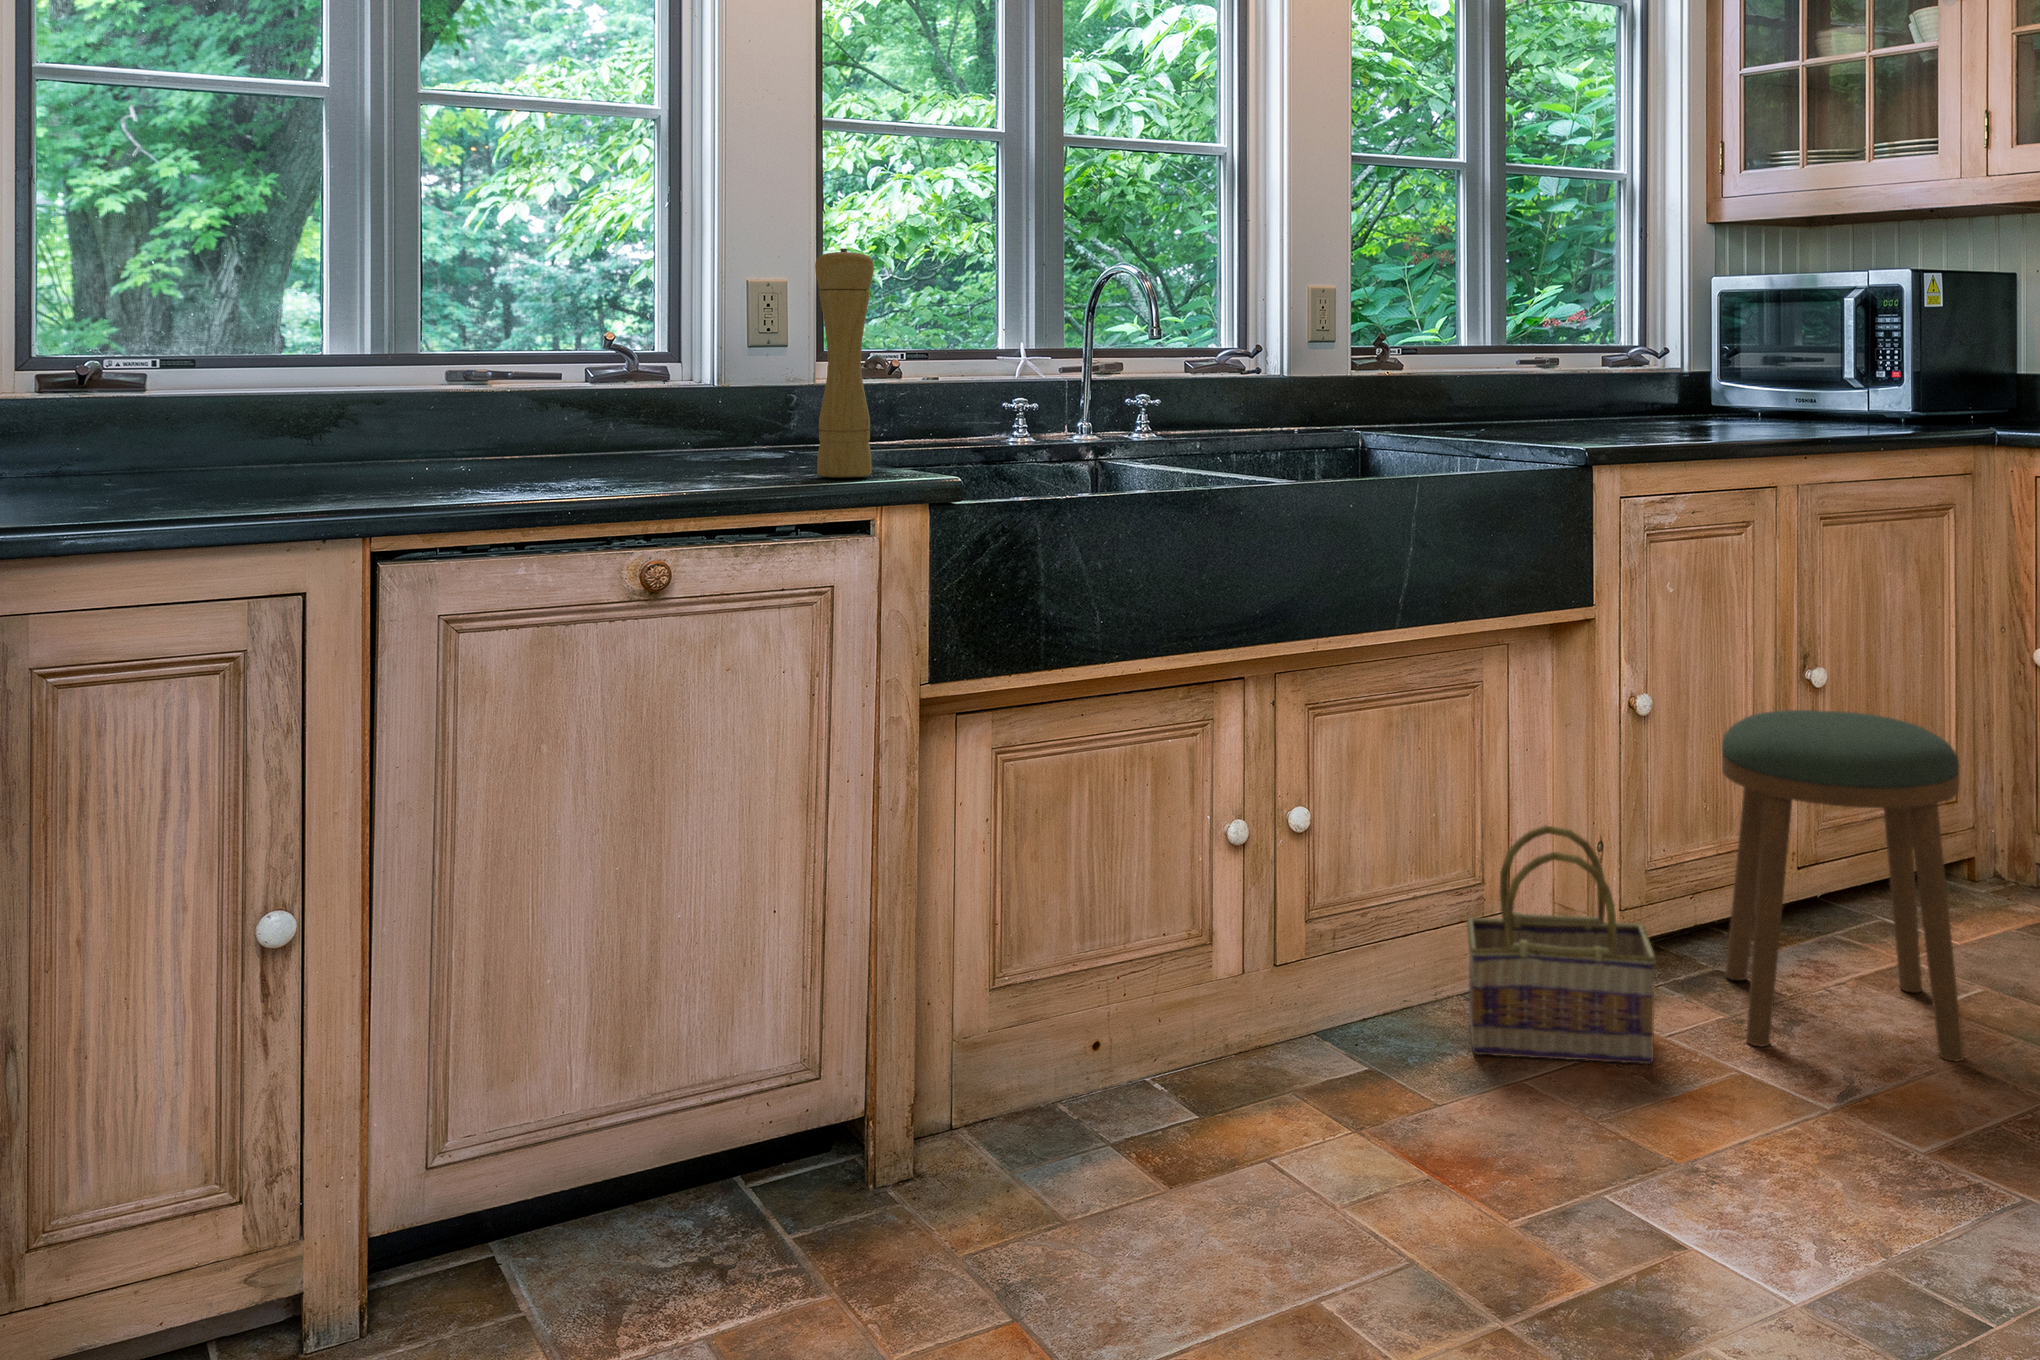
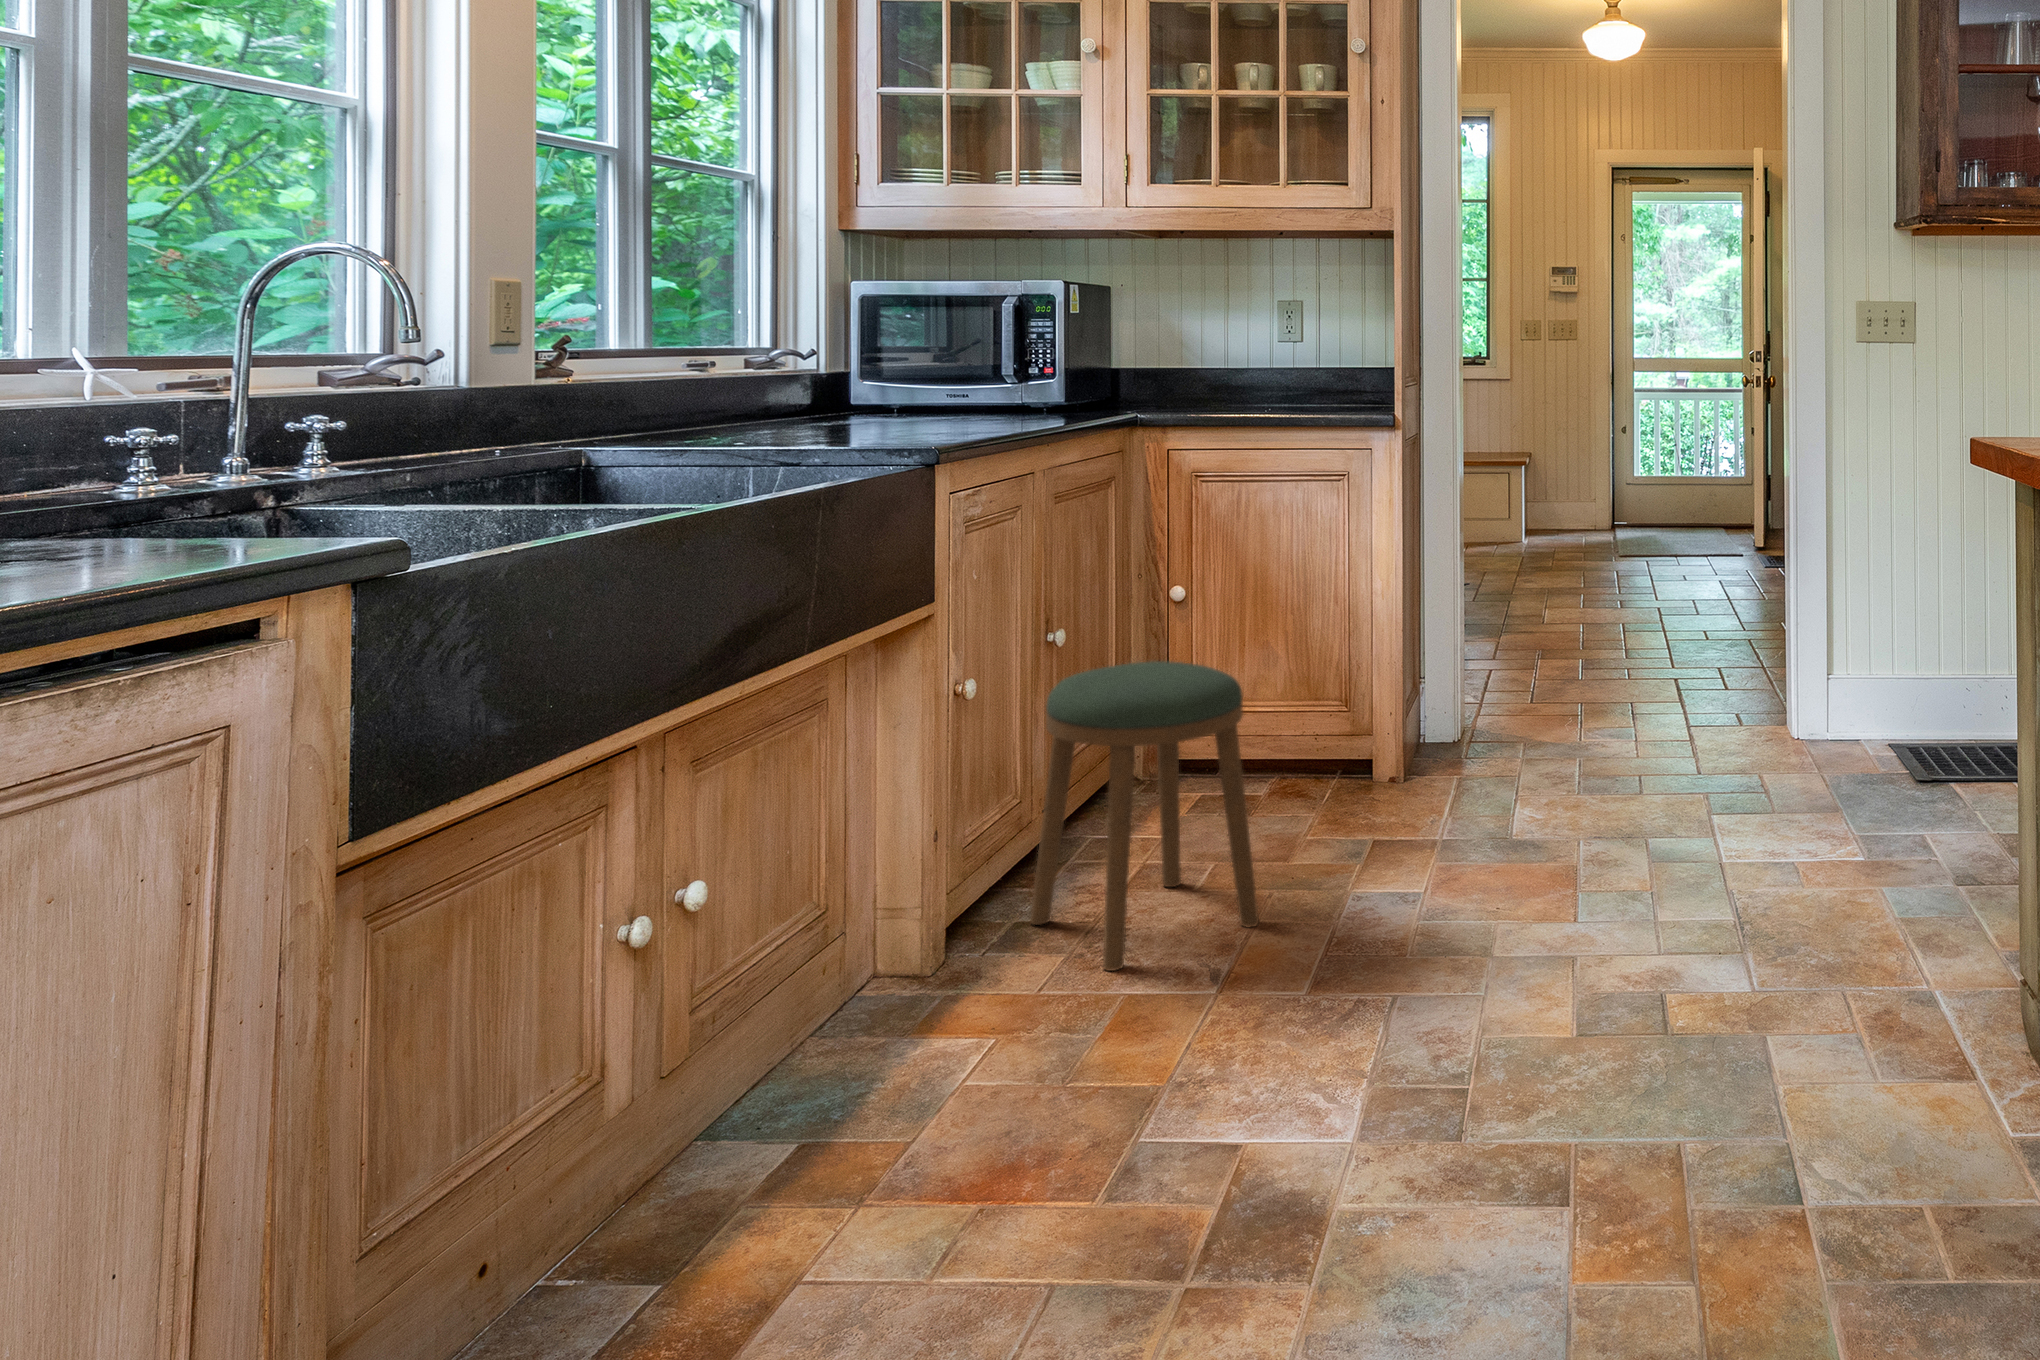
pepper mill: present [815,248,874,478] -> none [67,212,189,567]
basket: present [1466,826,1657,1064] -> none [849,824,1060,1076]

